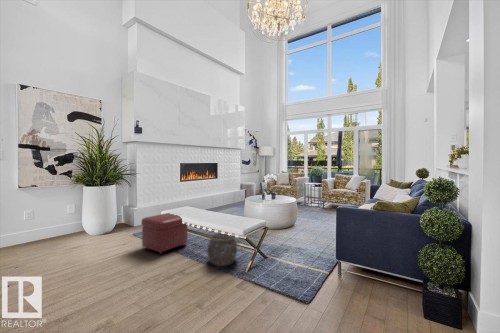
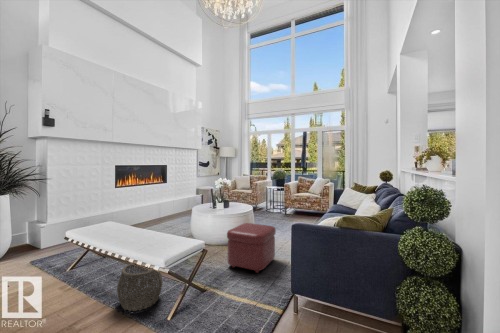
ottoman: present [141,213,188,254] -> present [227,223,276,273]

